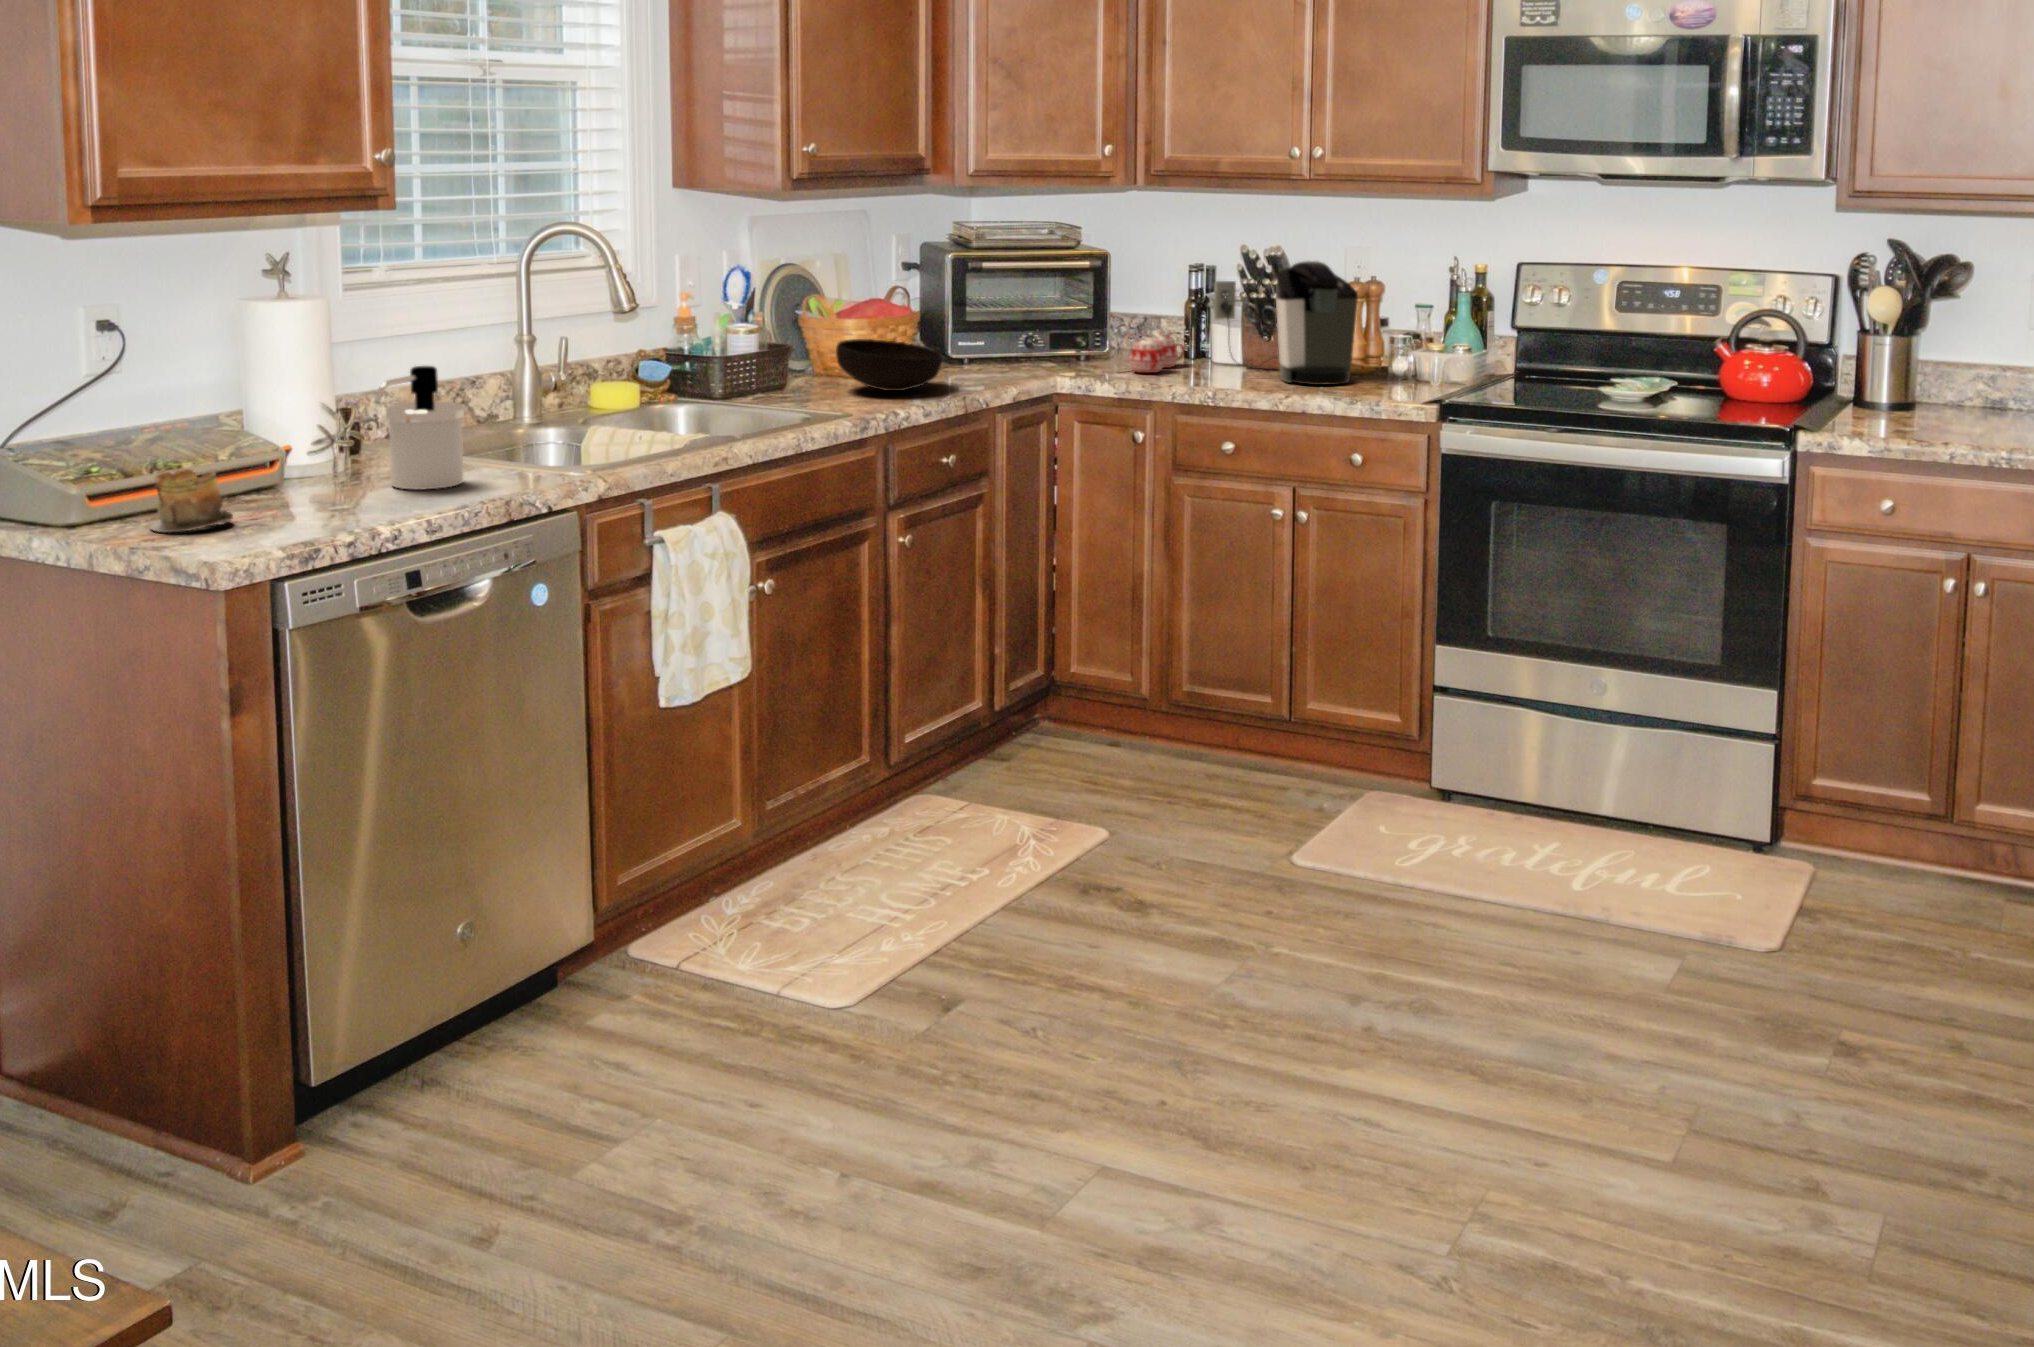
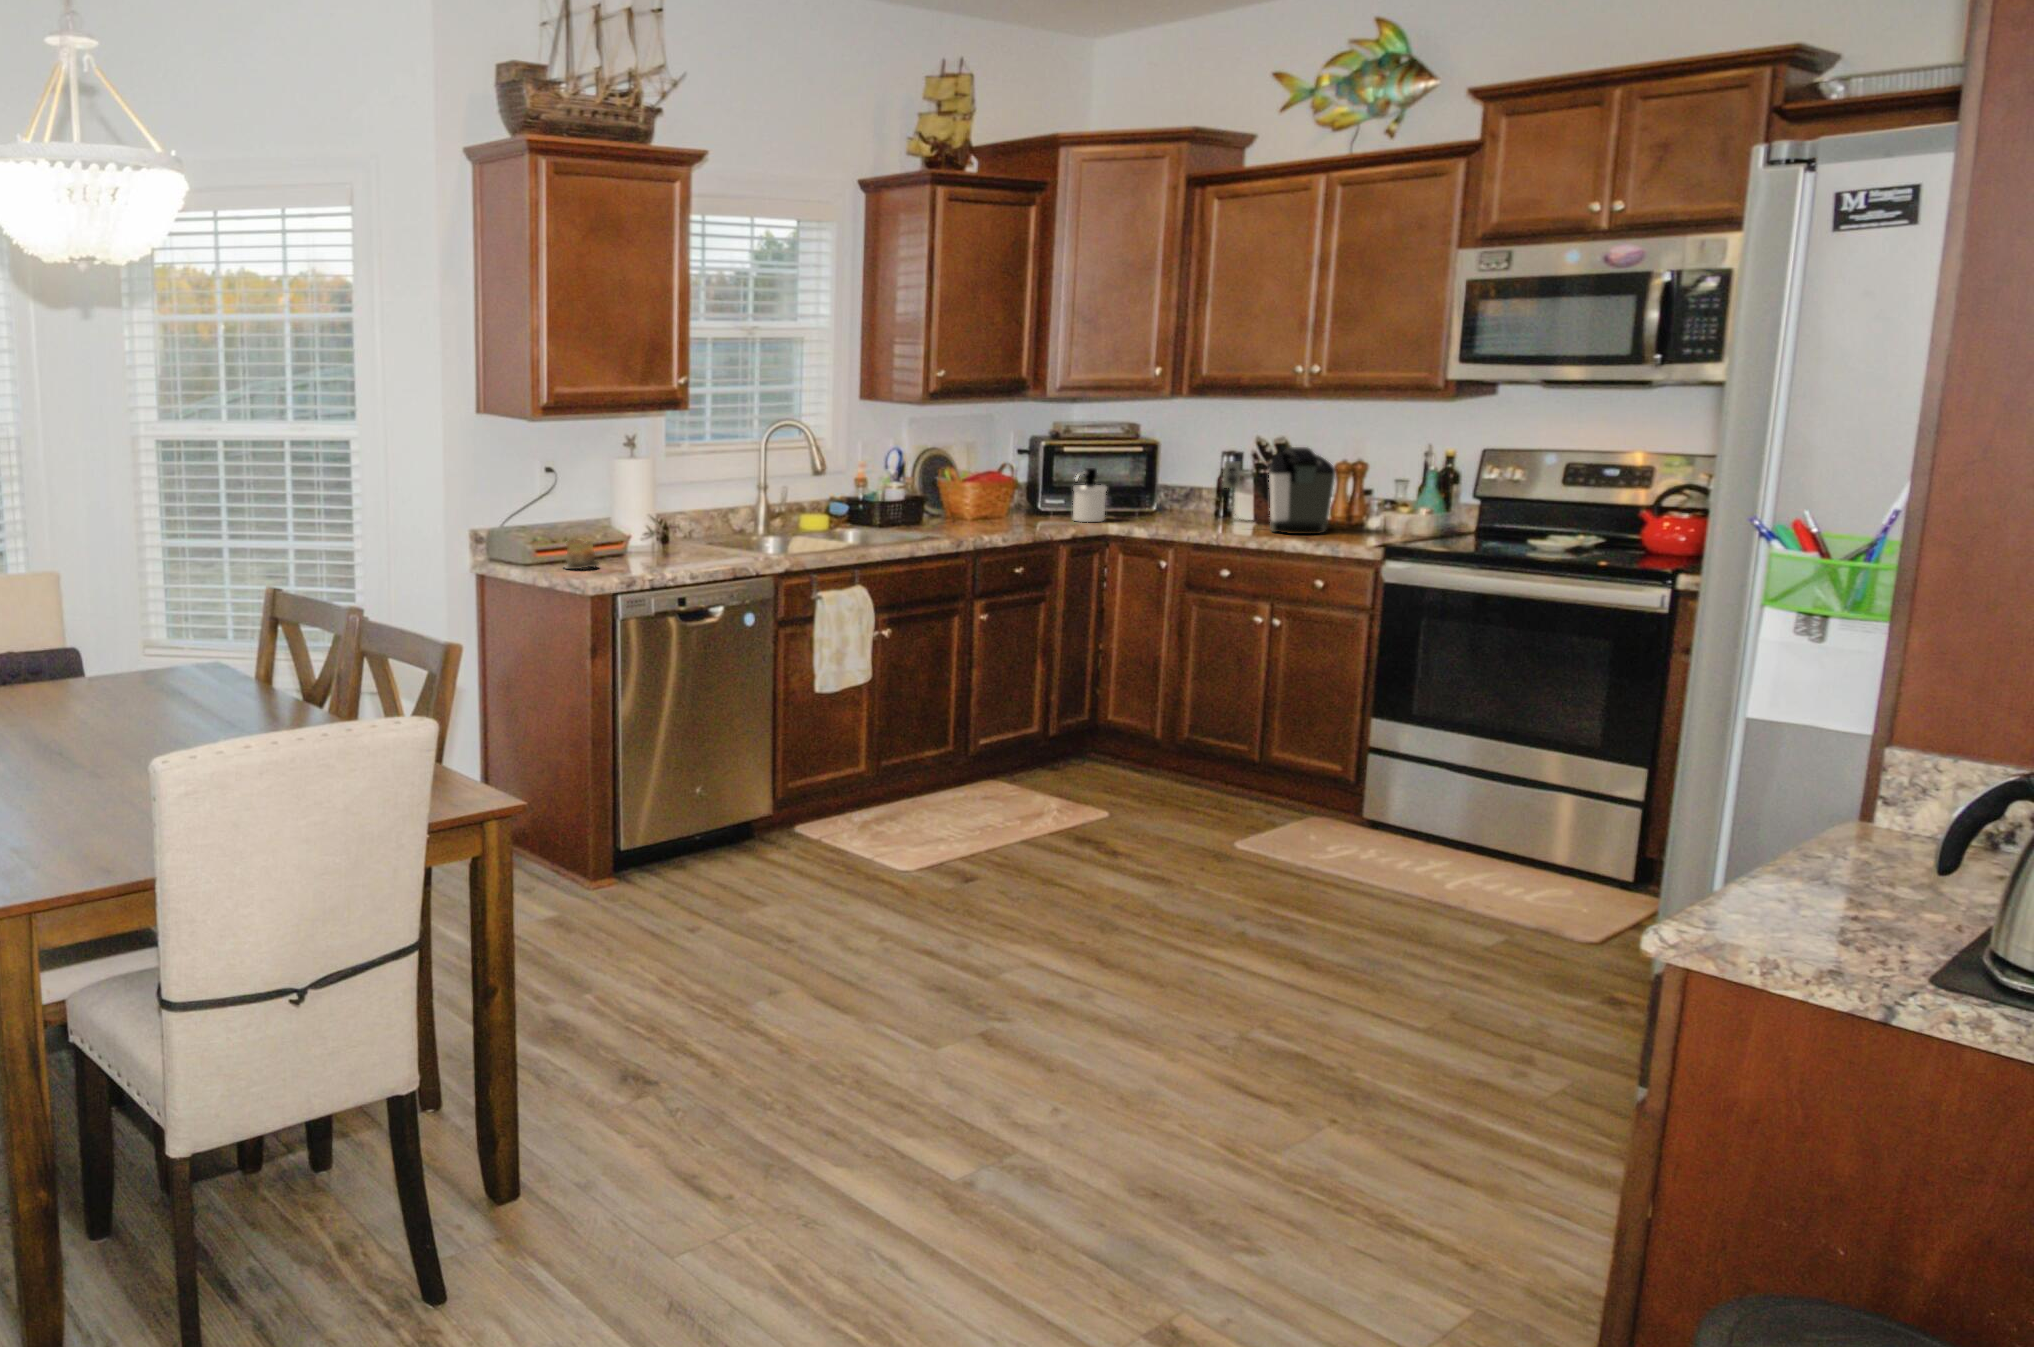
mug: present [1117,330,1185,373] -> none [1151,496,1207,524]
bowl: present [836,339,943,391] -> none [953,497,1023,529]
soap dispenser: present [375,366,464,490] -> present [1073,468,1107,522]

